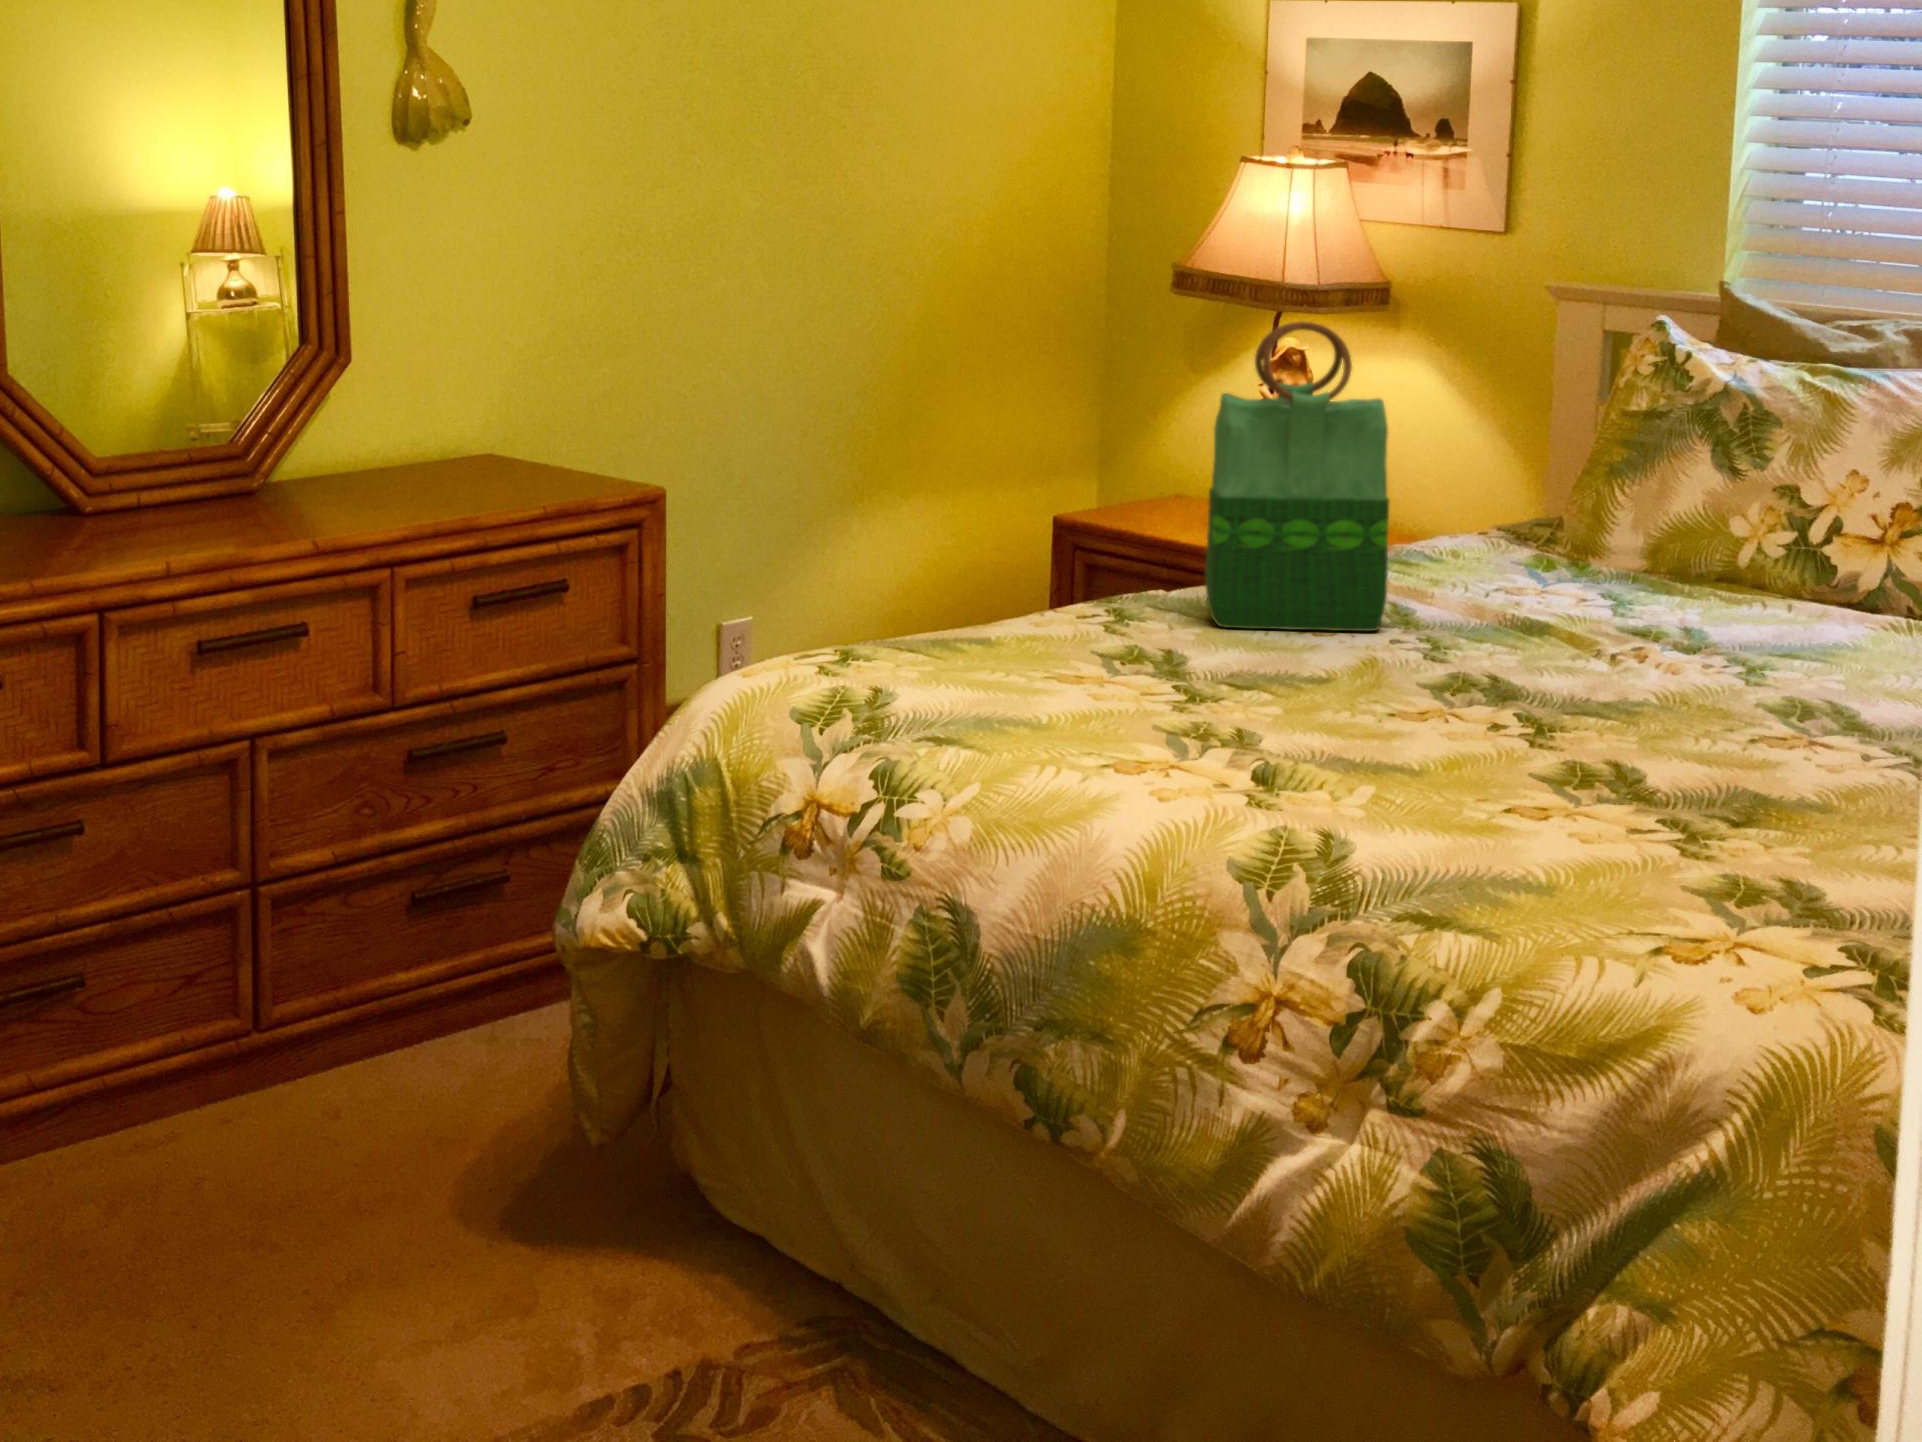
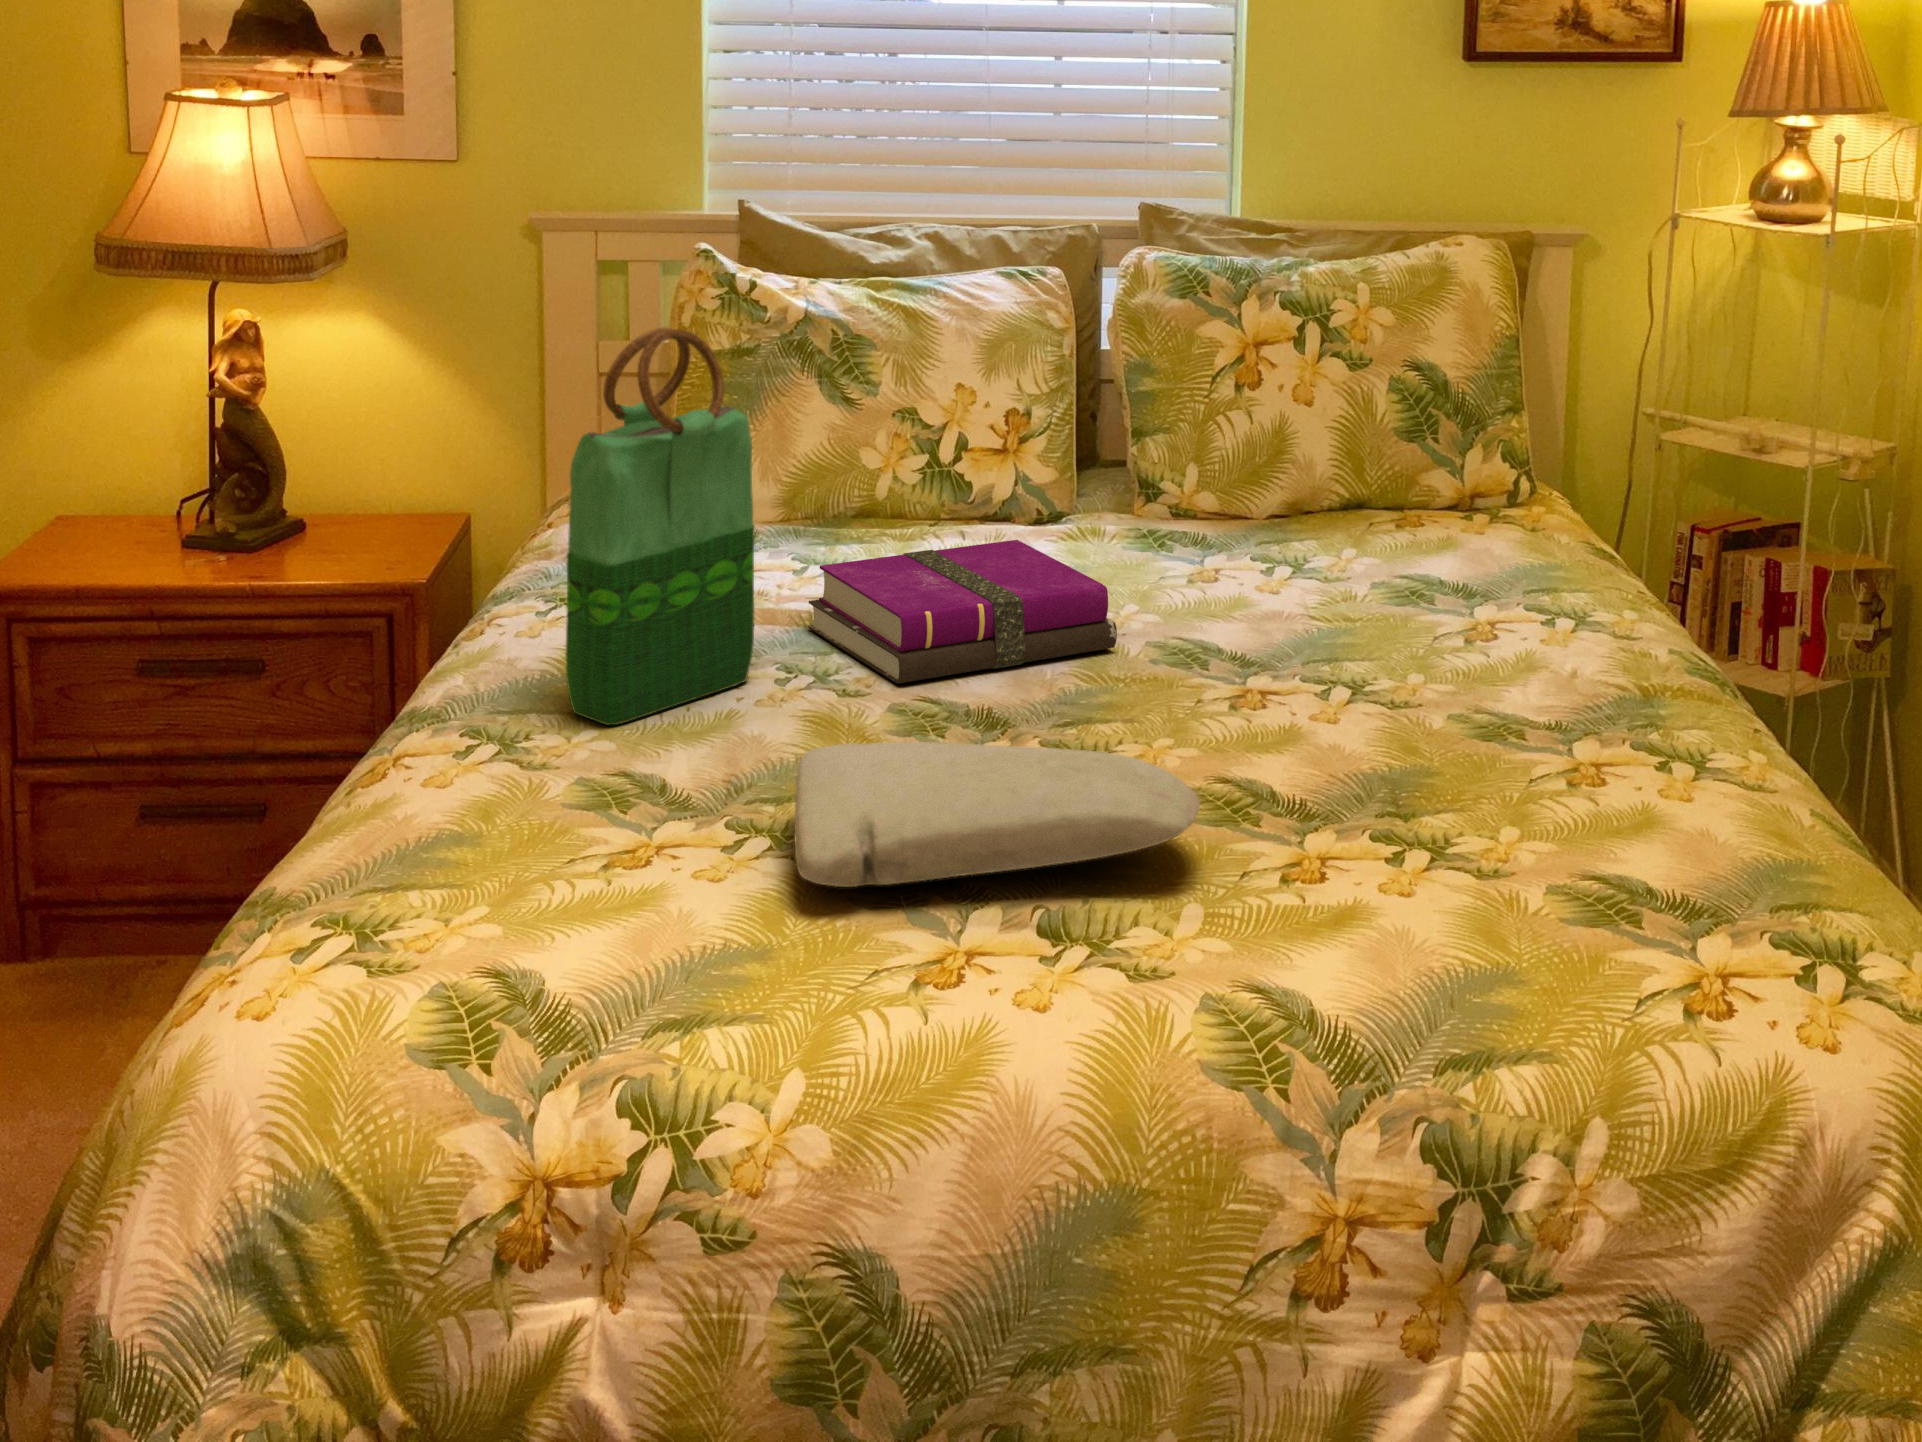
notebook: none [1492,566,1749,682] -> present [808,540,1117,684]
pillow: none [1124,631,1494,744] -> present [795,742,1200,887]

